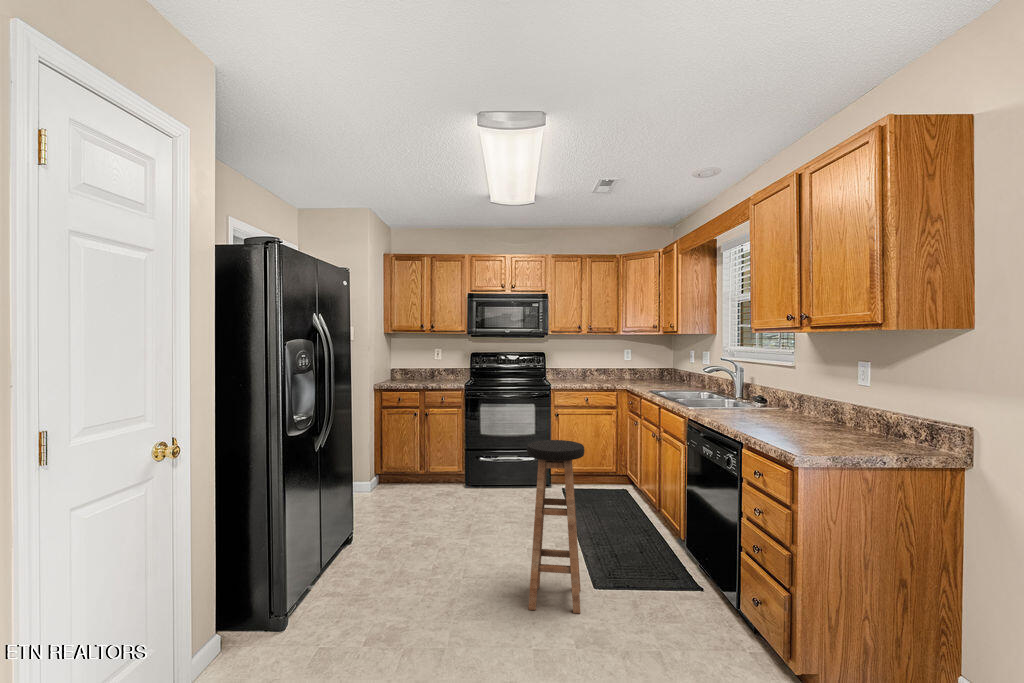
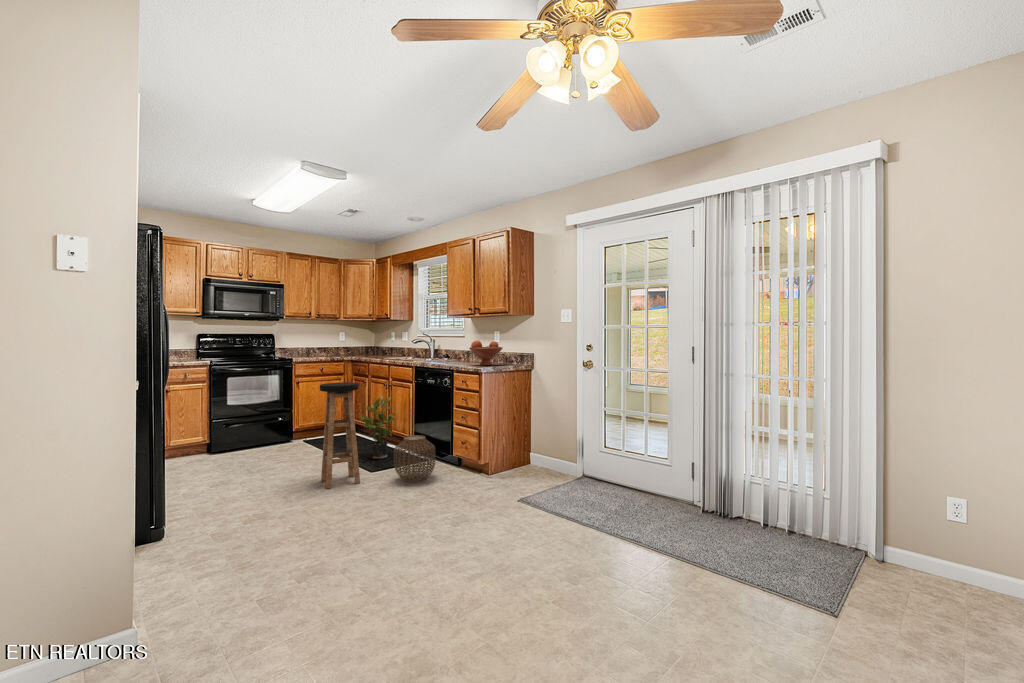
fruit bowl: none [791,385,873,440] -> present [469,341,503,366]
potted plant: none [609,457,663,560] -> present [361,397,395,459]
woven basket: none [633,552,711,648] -> present [394,435,435,483]

